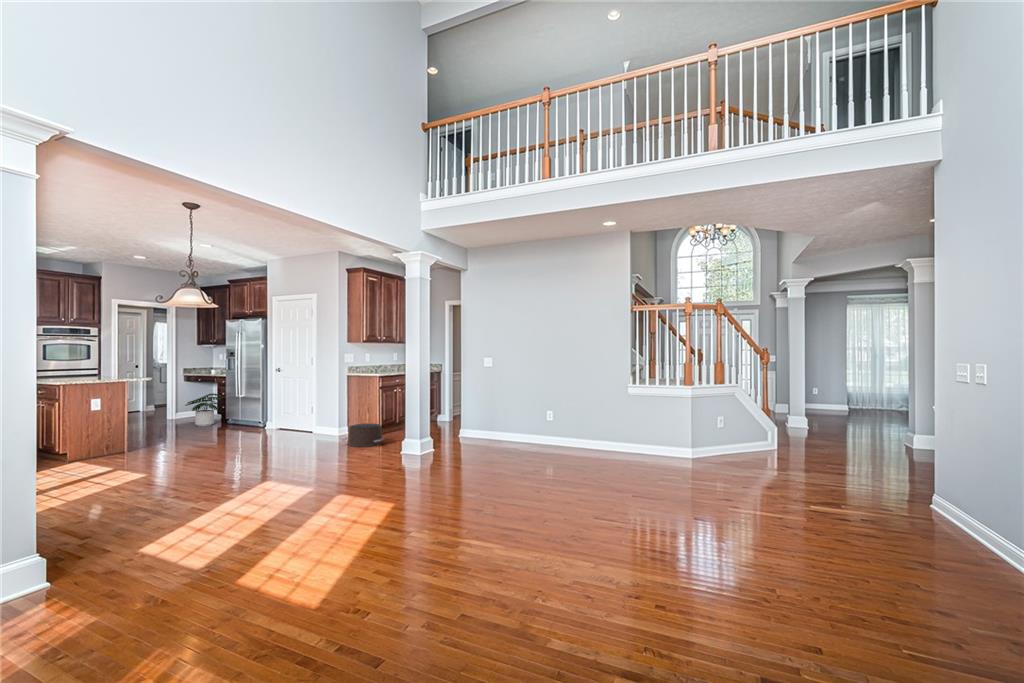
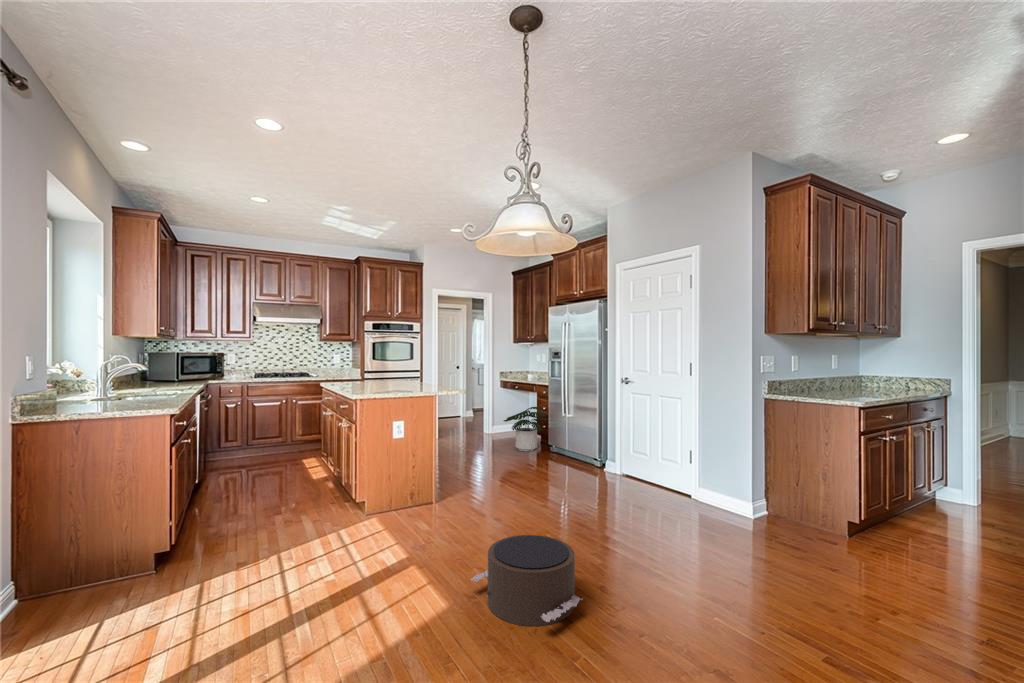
pouf: present [342,423,385,447] -> present [471,535,583,626]

